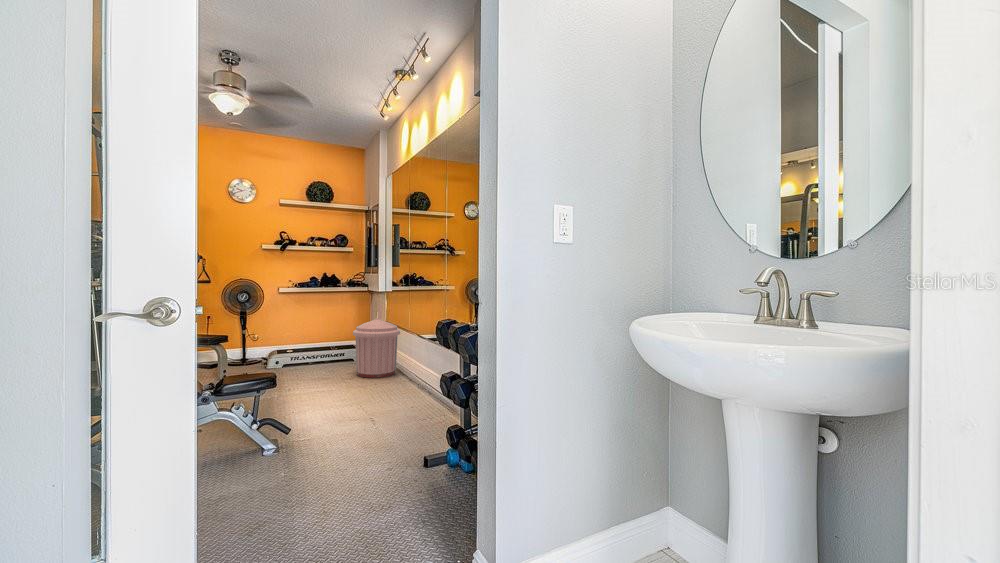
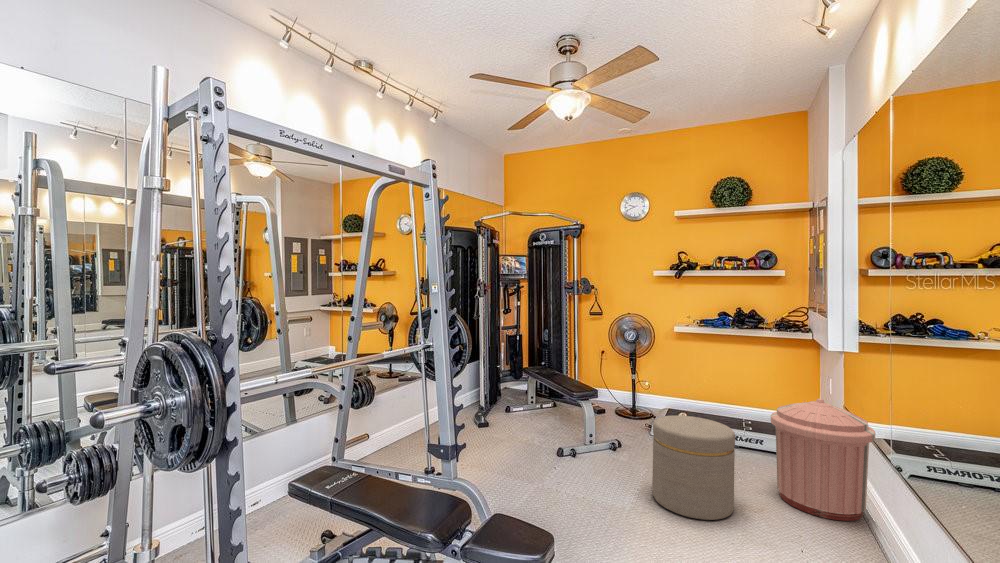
ottoman: none [287,339,338,395] -> present [652,415,735,520]

